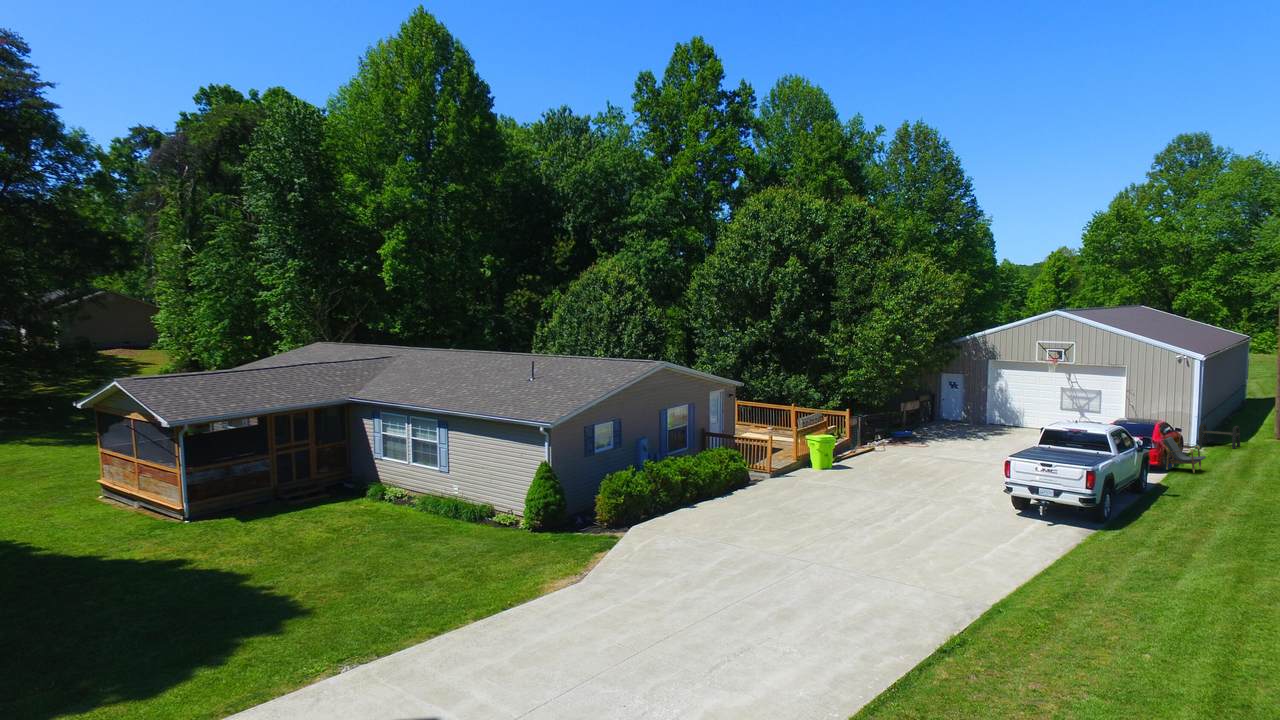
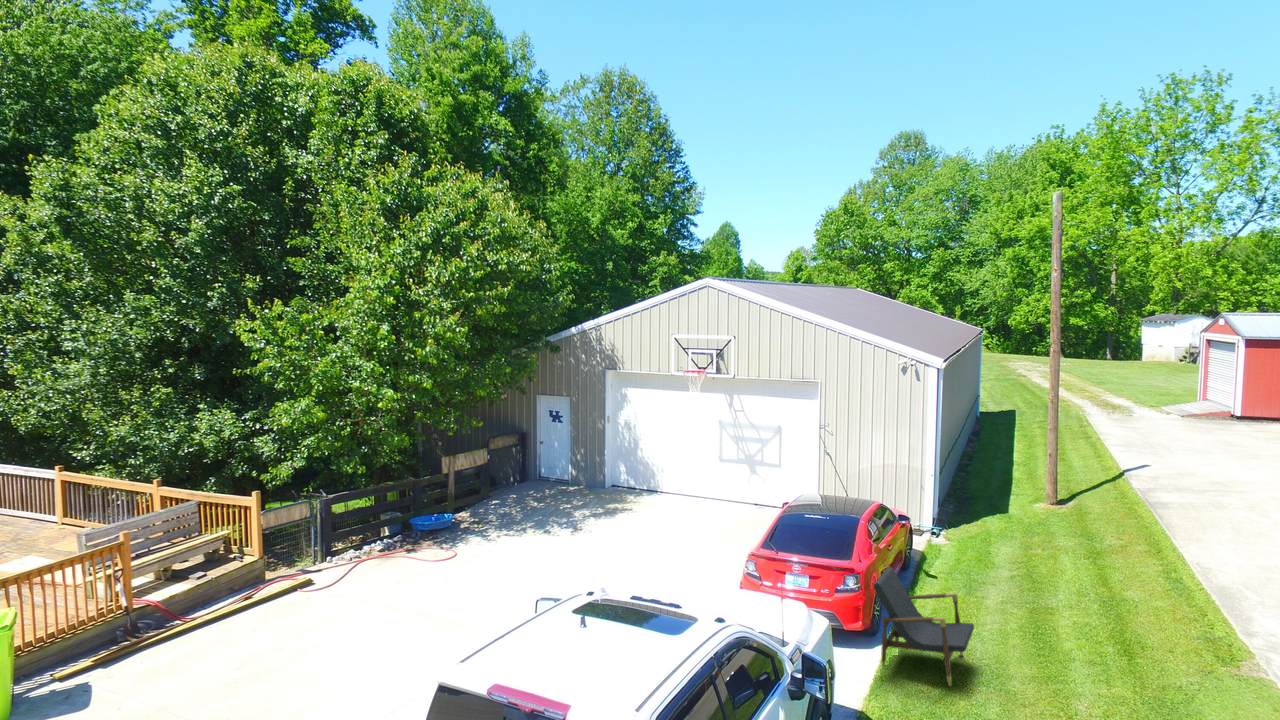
bench: present [1199,424,1240,449] -> none [940,489,1011,543]

